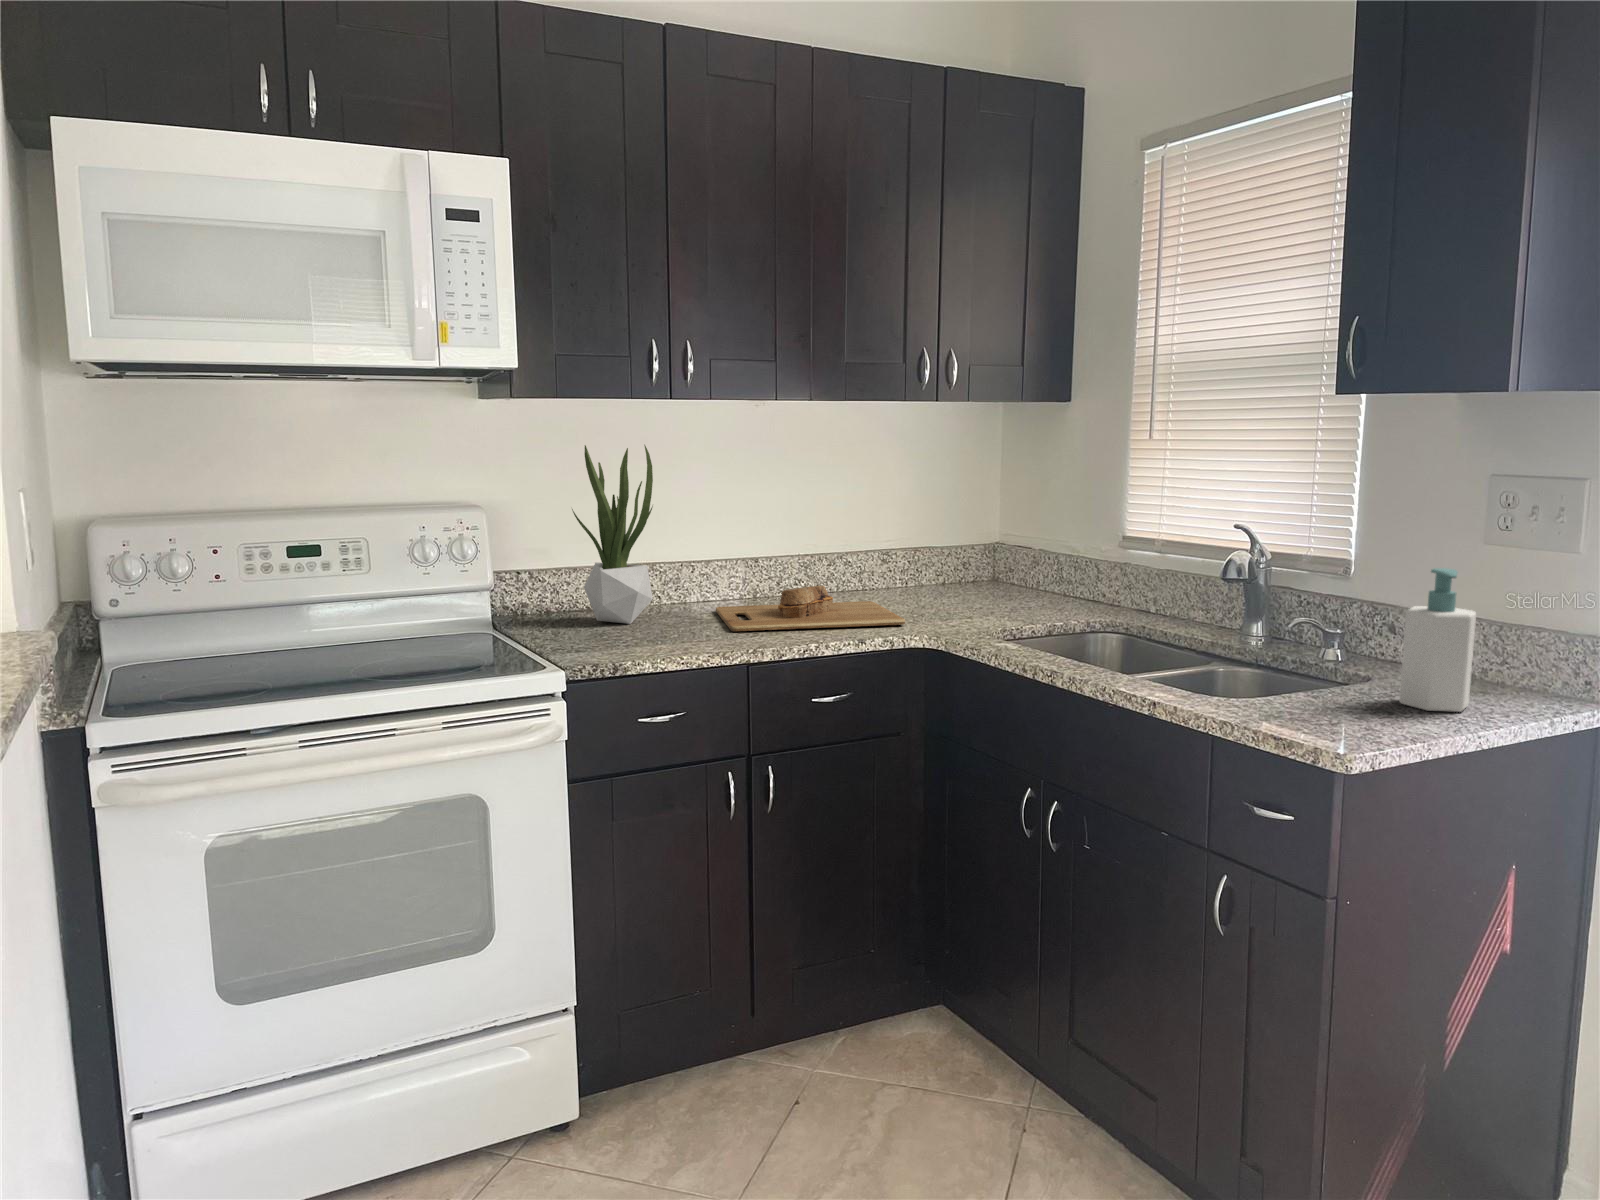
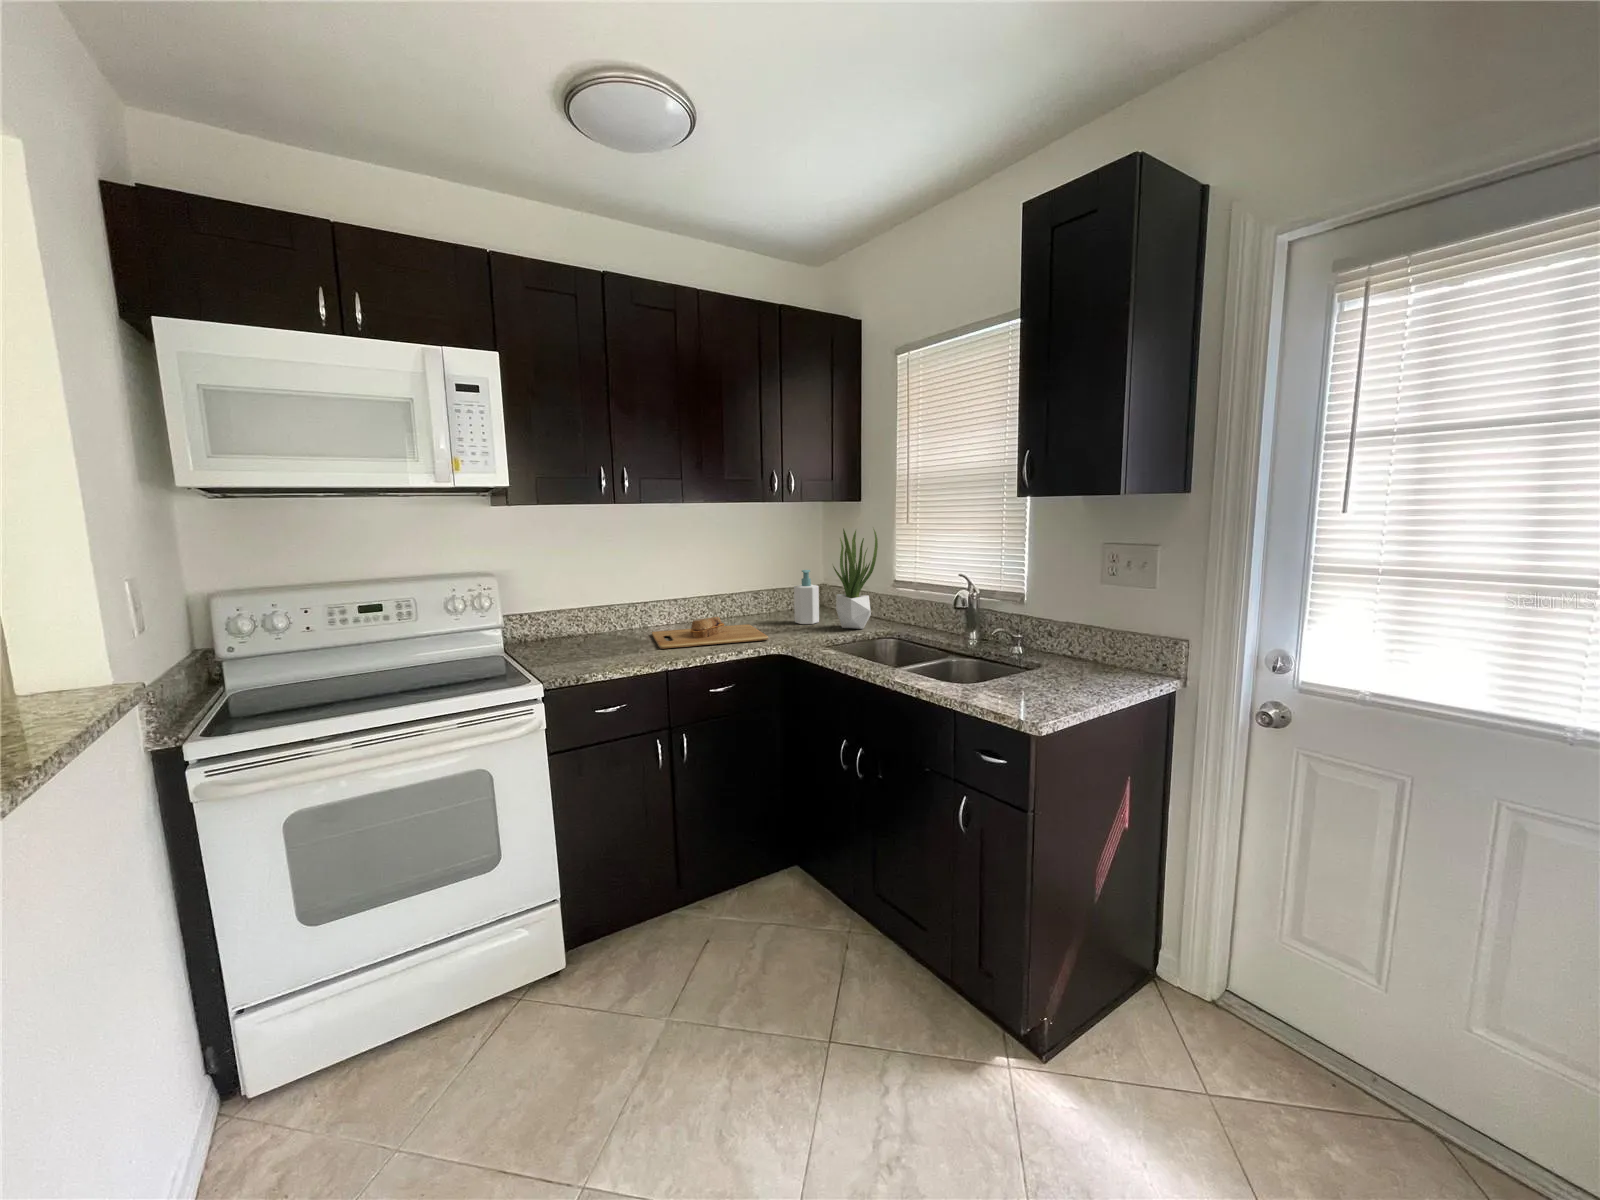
potted plant: present [572,445,653,624] -> present [833,529,878,629]
soap bottle: present [1399,568,1476,712] -> present [794,570,819,624]

